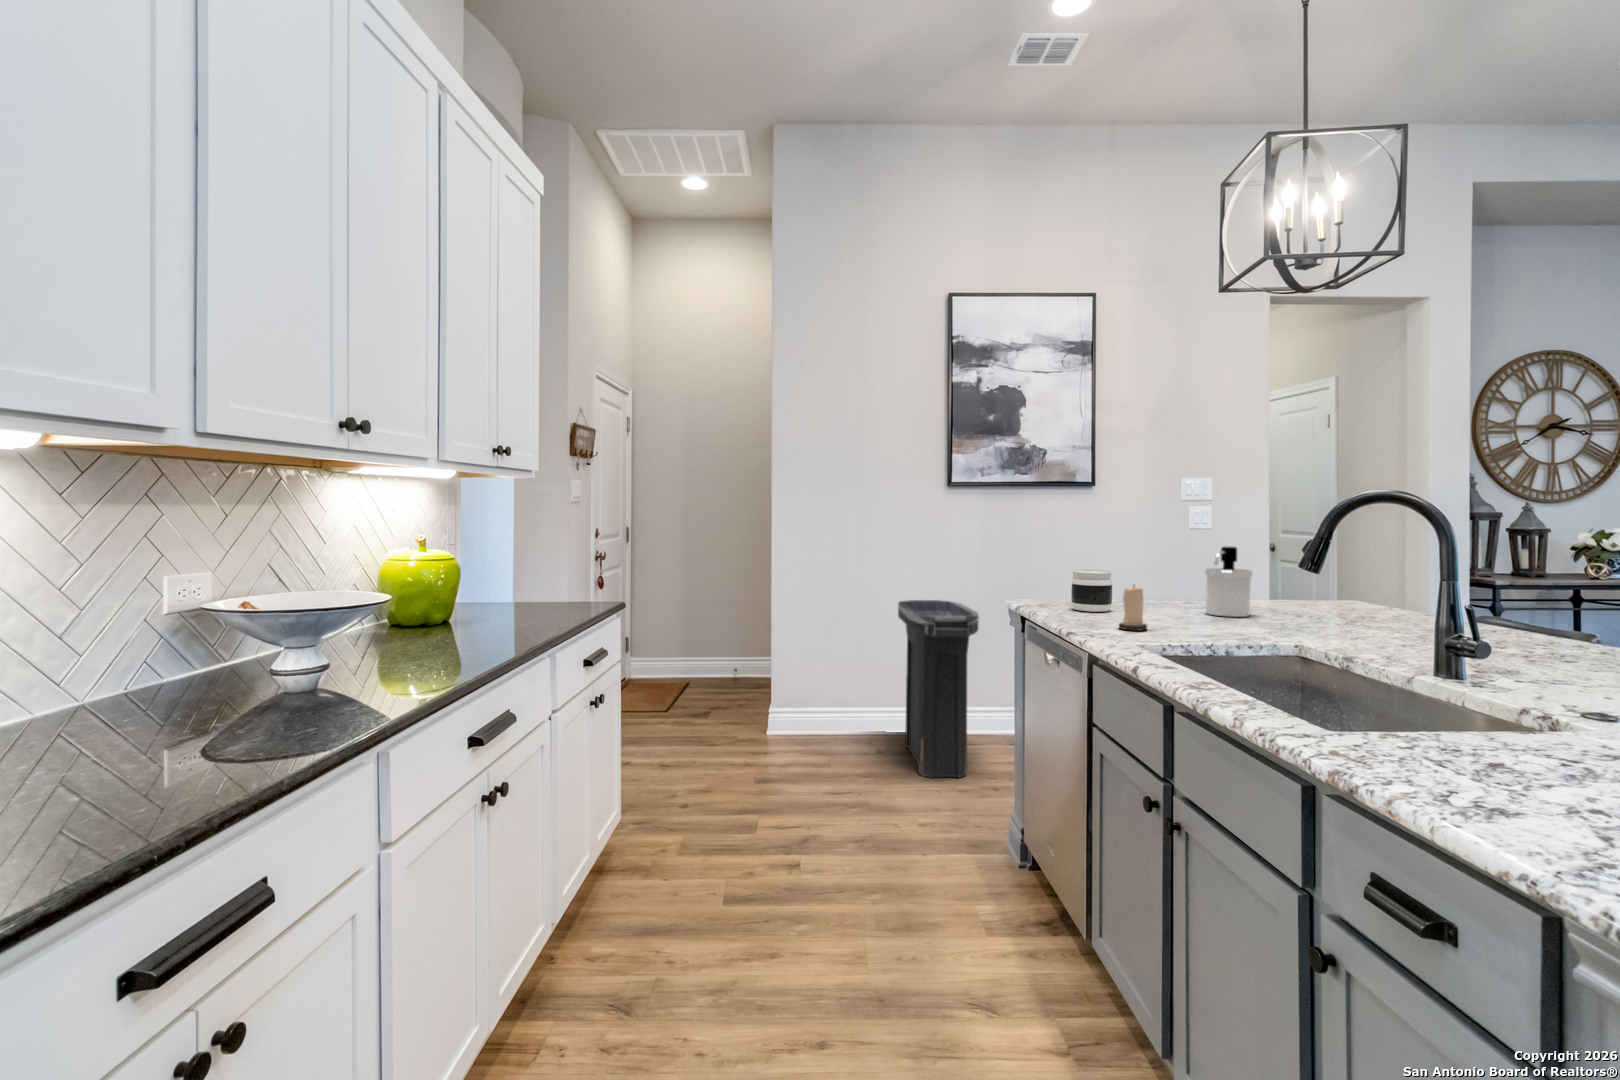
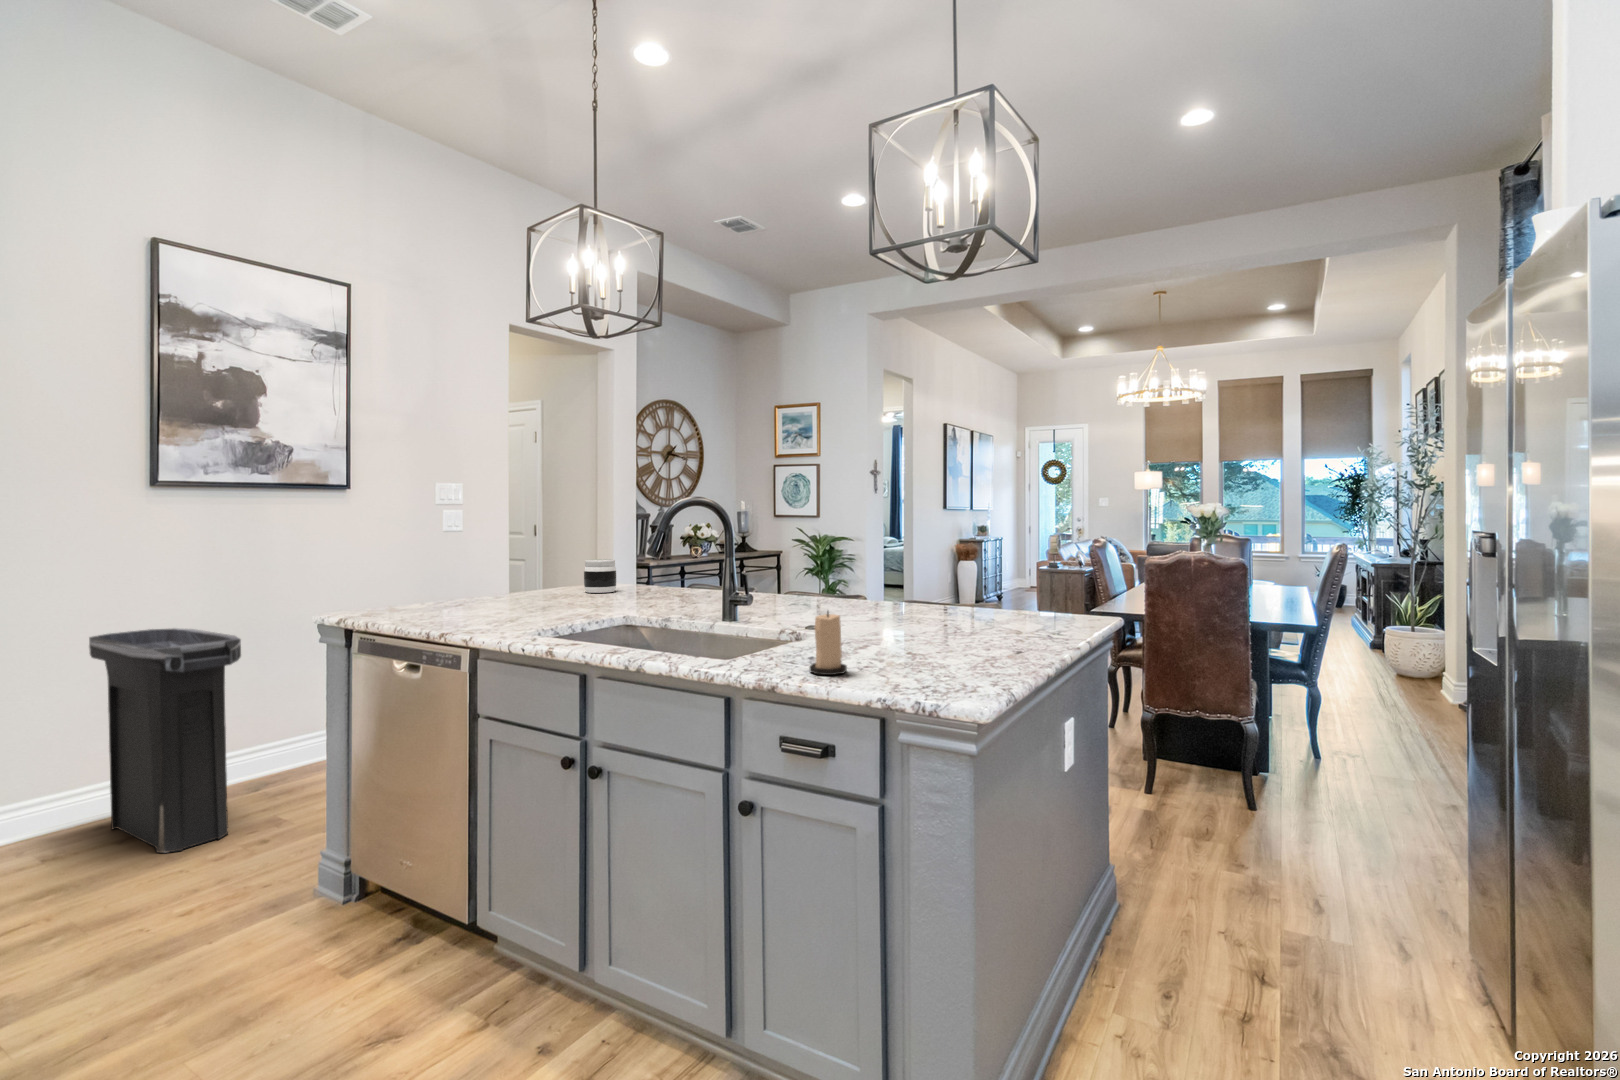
soap dispenser: present [1205,547,1252,617] -> none [525,542,562,603]
jar: present [1071,570,1112,612] -> present [584,559,616,593]
candle: present [1119,586,1147,631] -> present [809,611,847,675]

